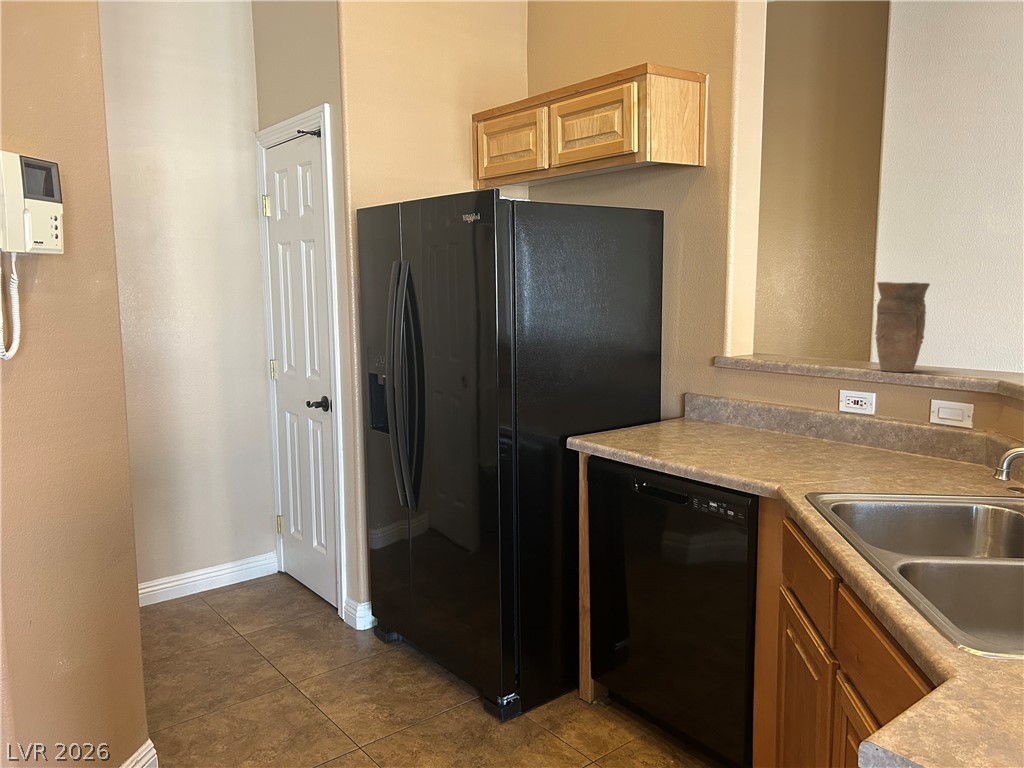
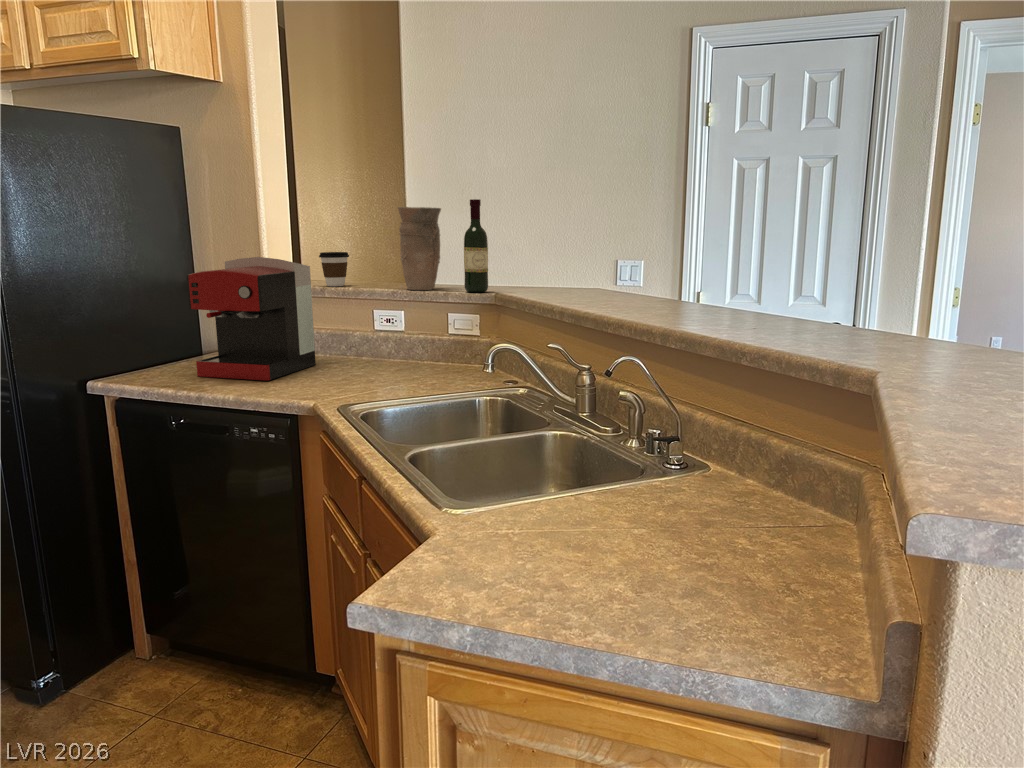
wine bottle: none [955,274,990,379] -> present [464,199,488,293]
coffee cup: none [782,327,815,363] -> present [319,252,349,286]
coffee maker: none [659,332,777,455] -> present [187,257,316,381]

